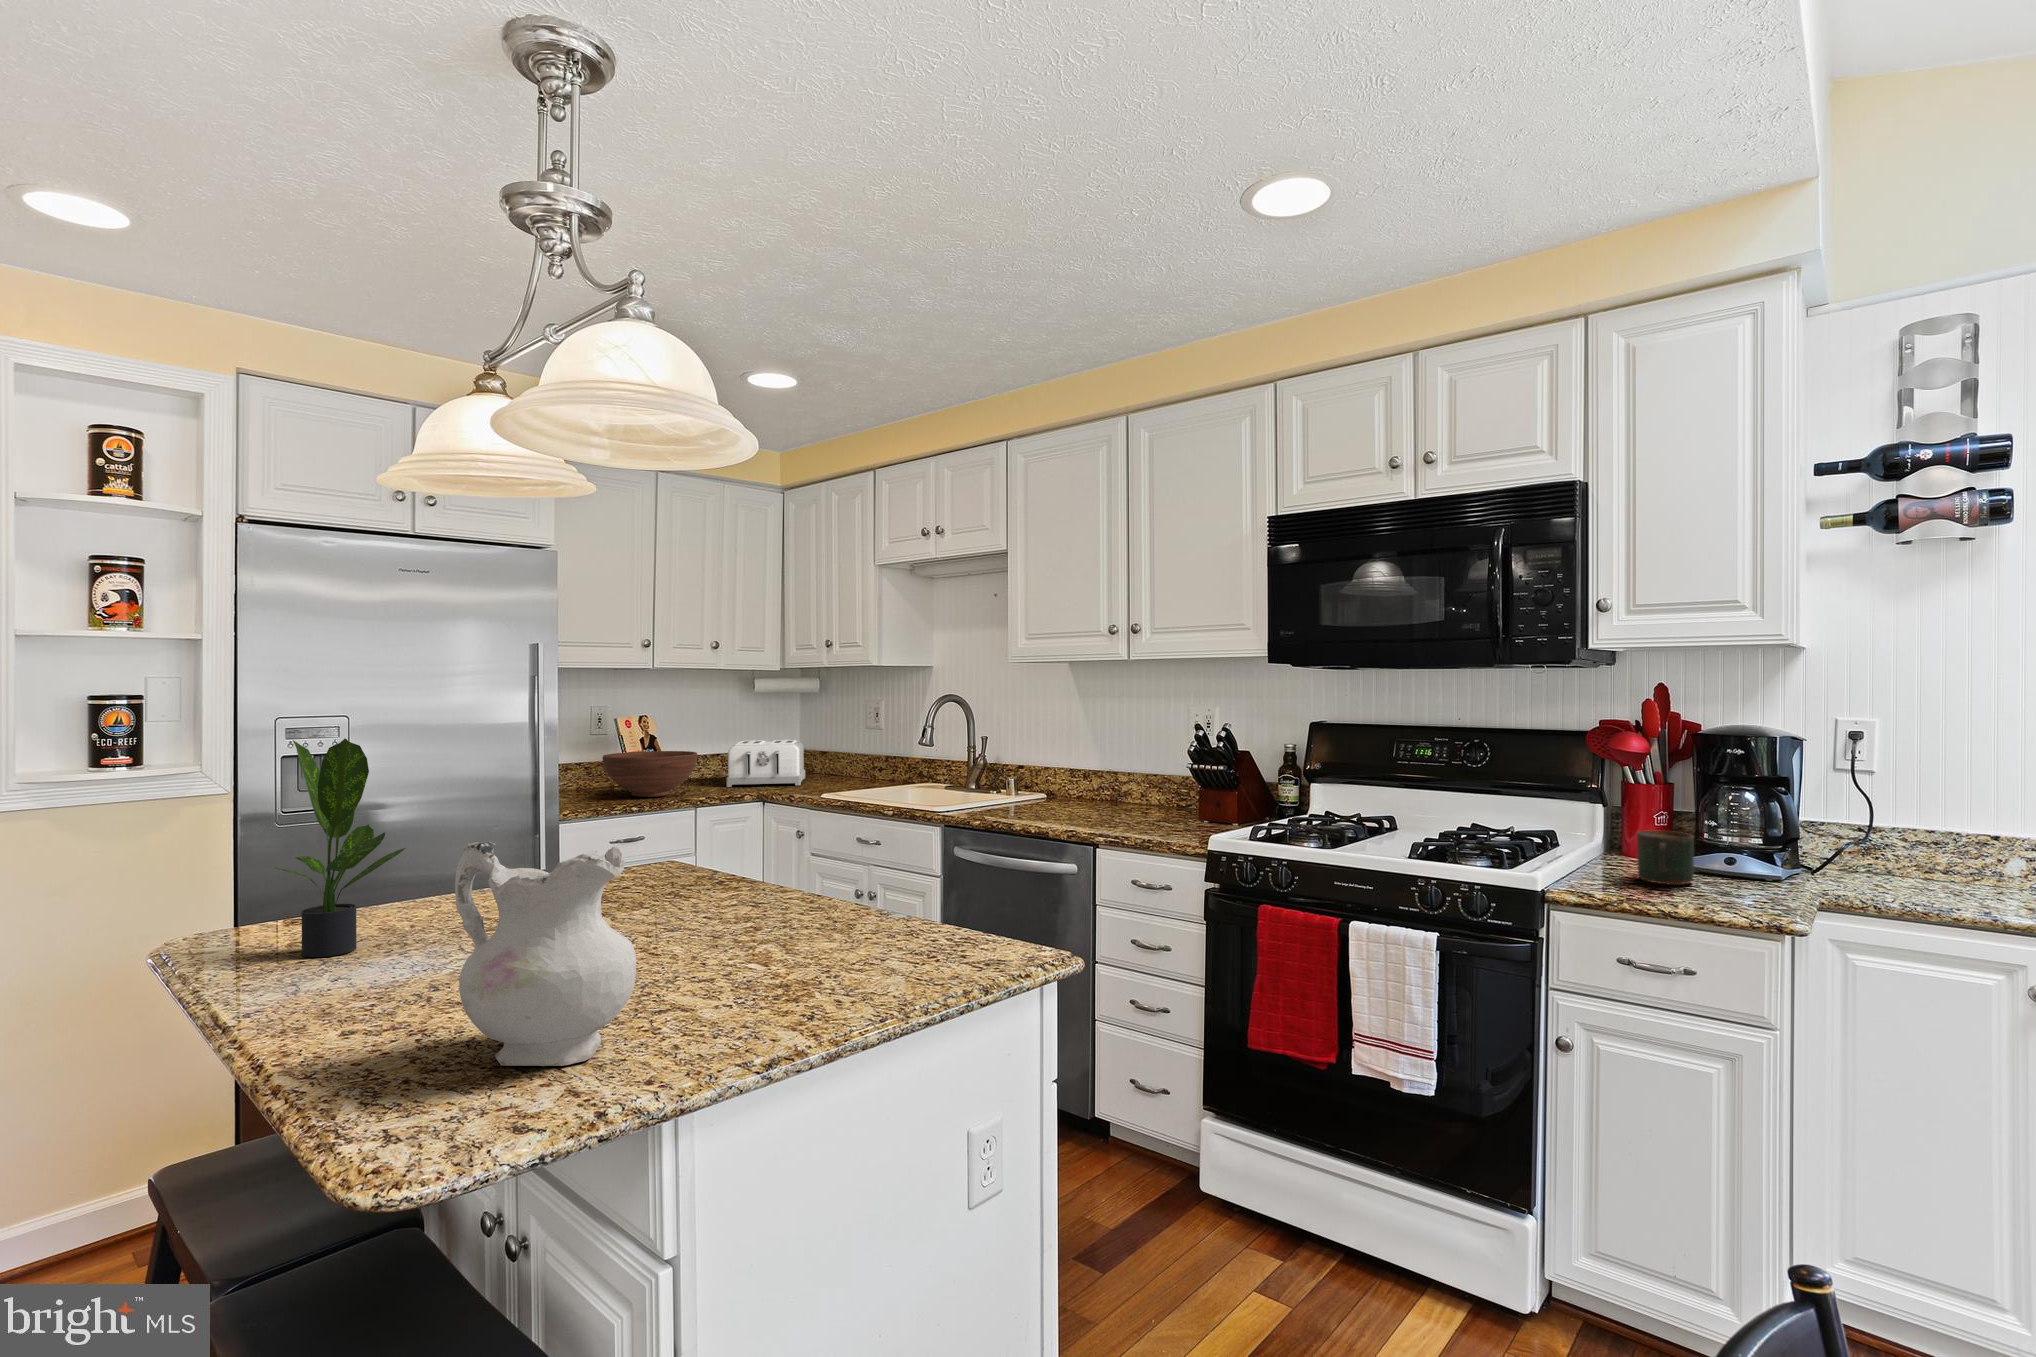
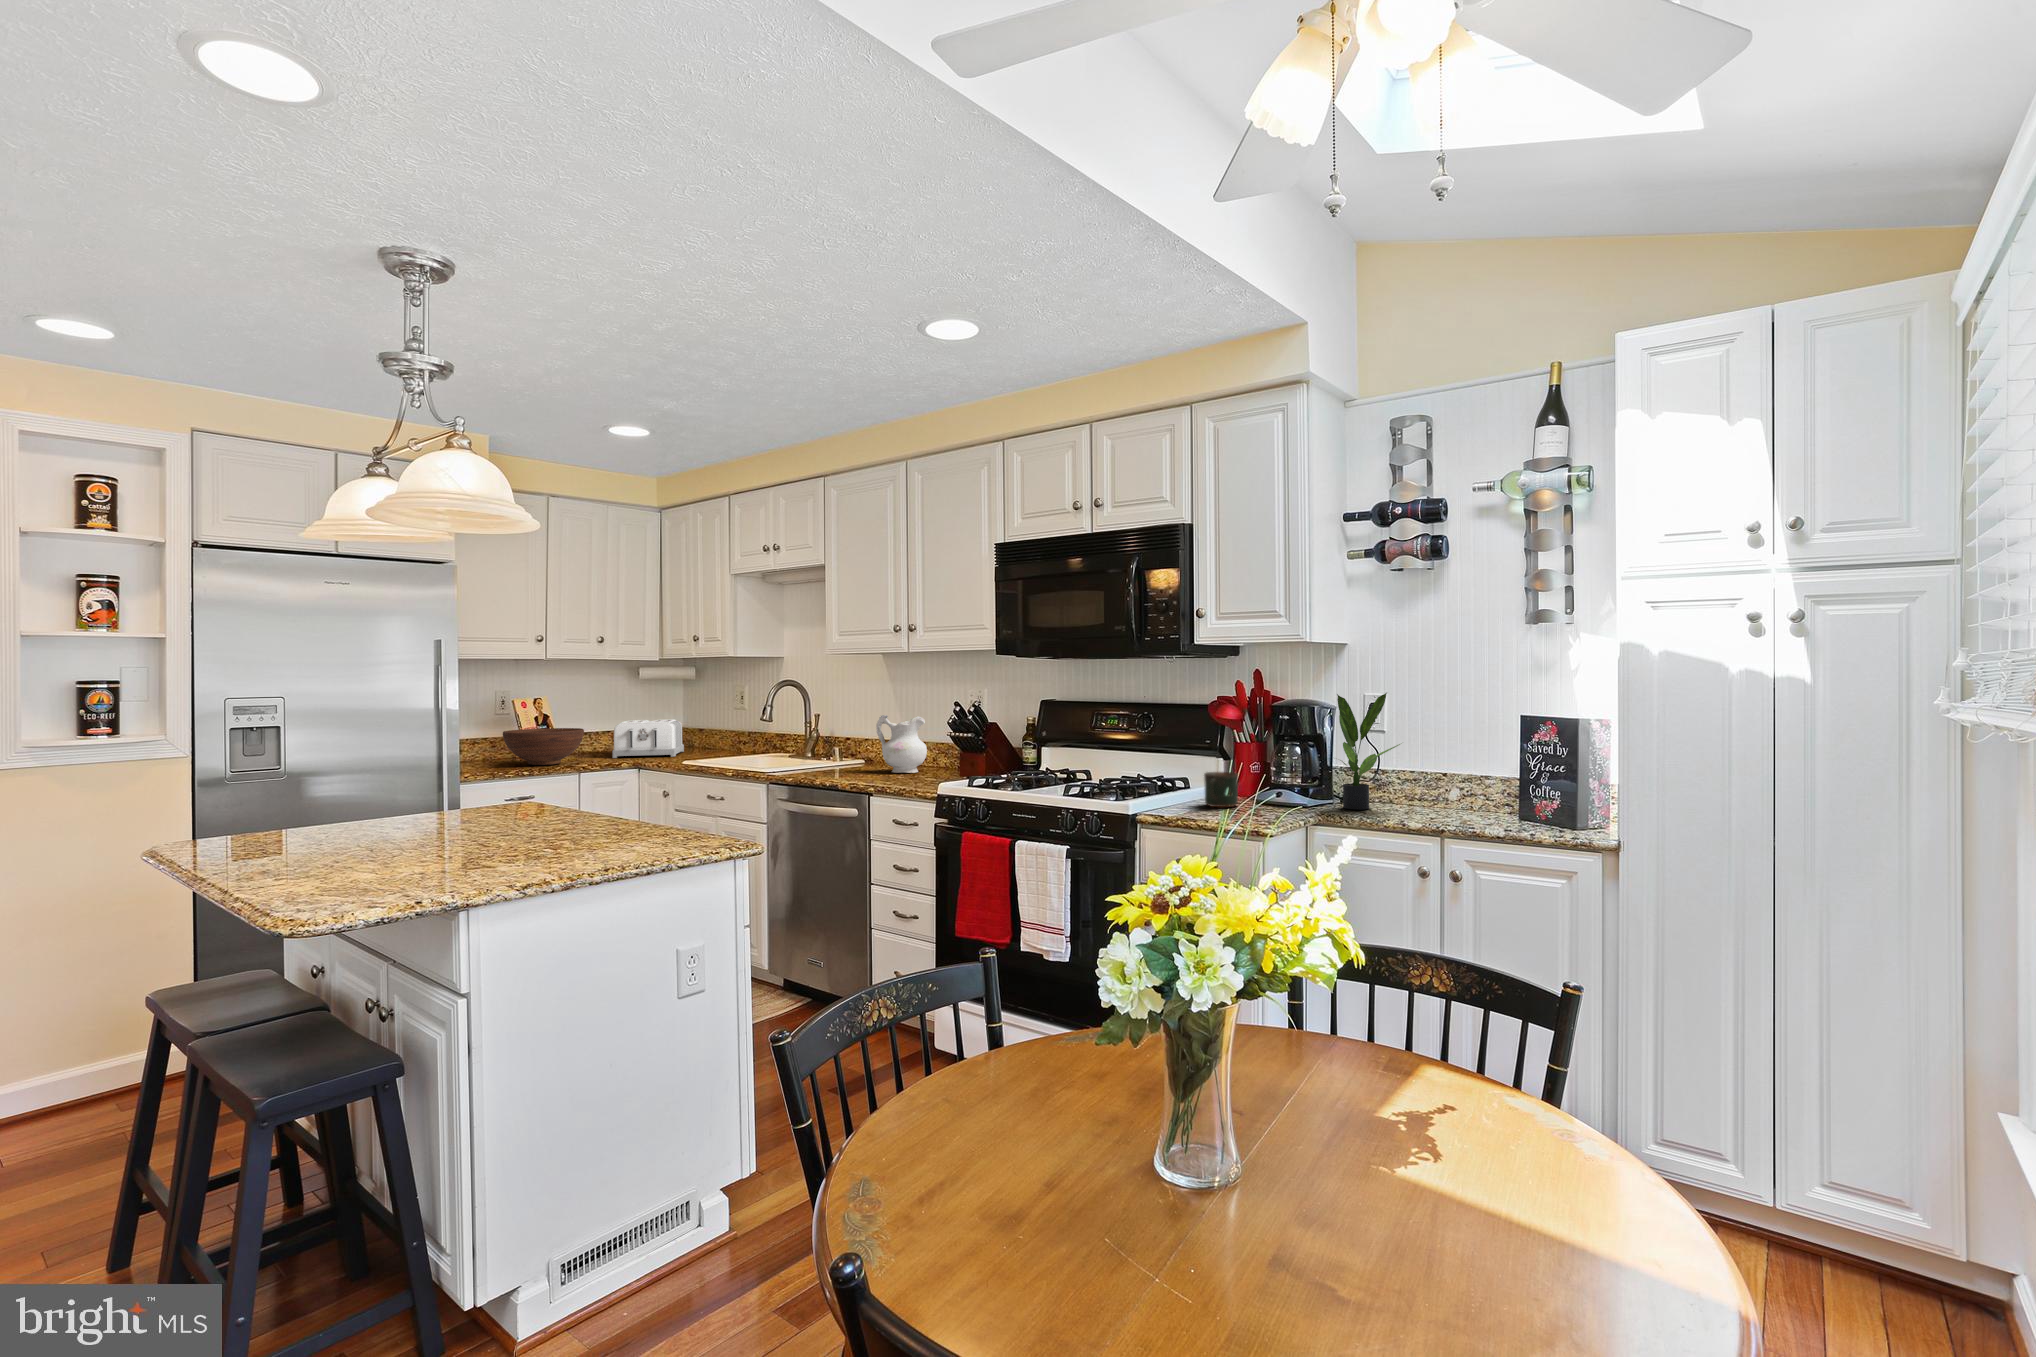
potted plant: present [273,738,406,957] -> present [1337,693,1400,810]
ceramic pitcher: present [455,841,636,1066] -> present [876,715,927,773]

